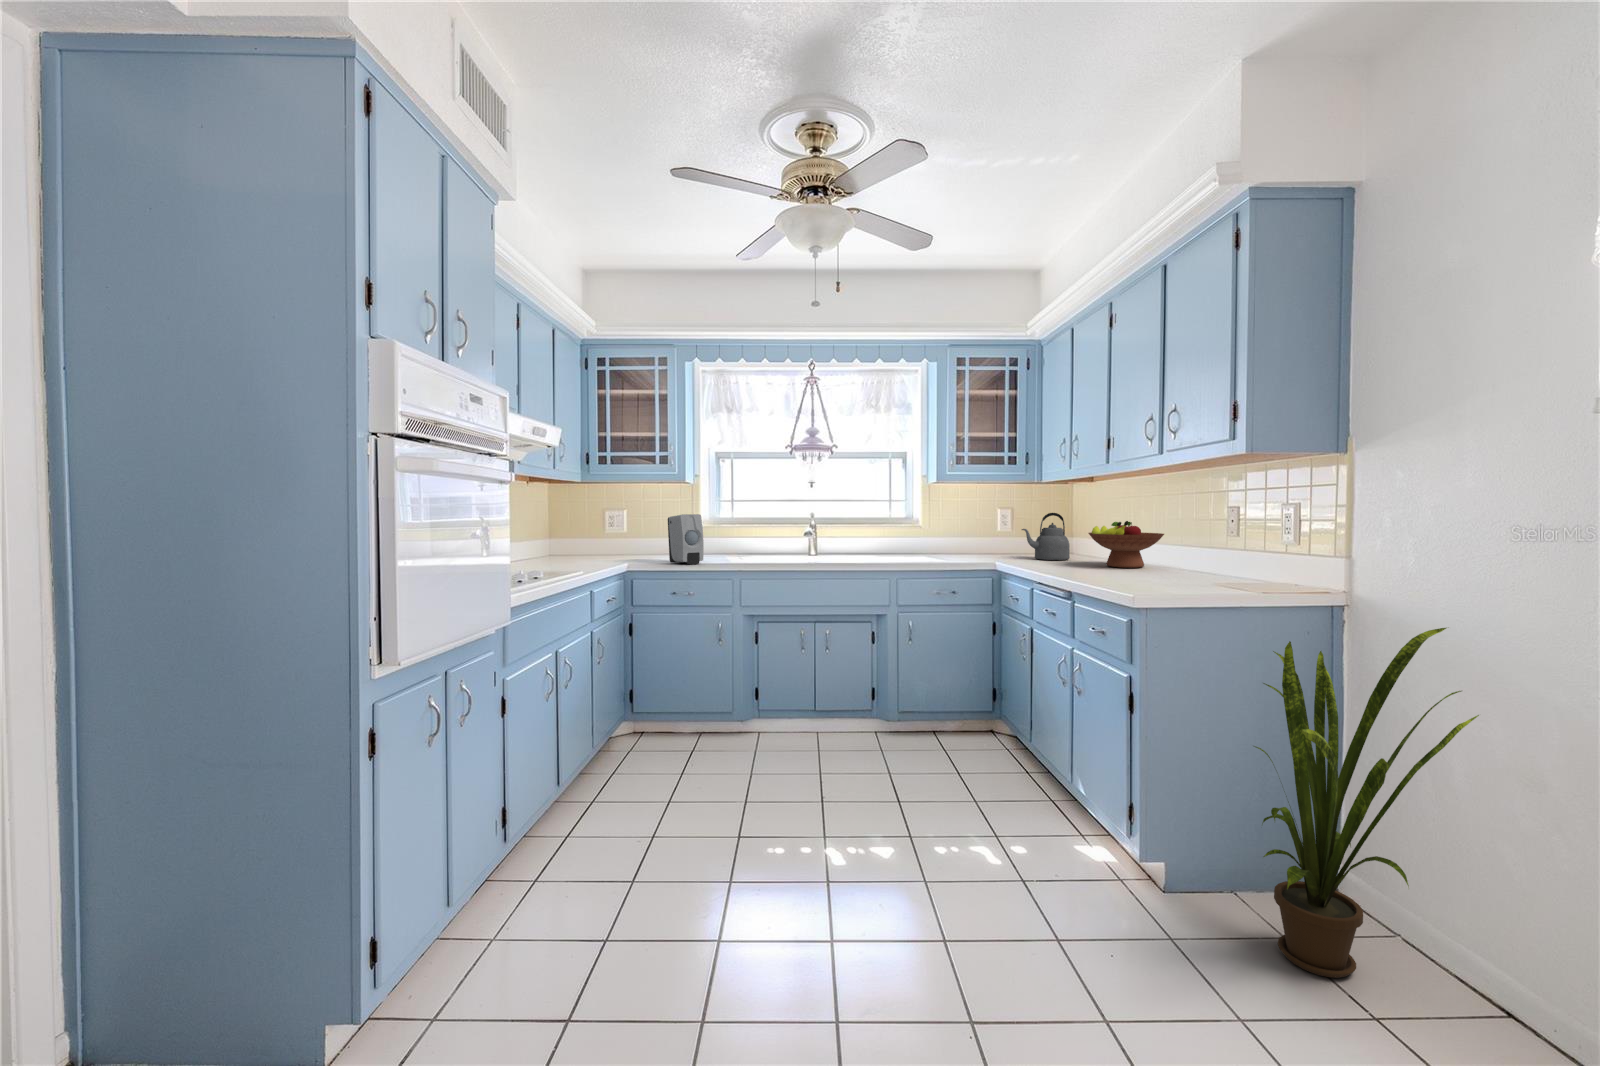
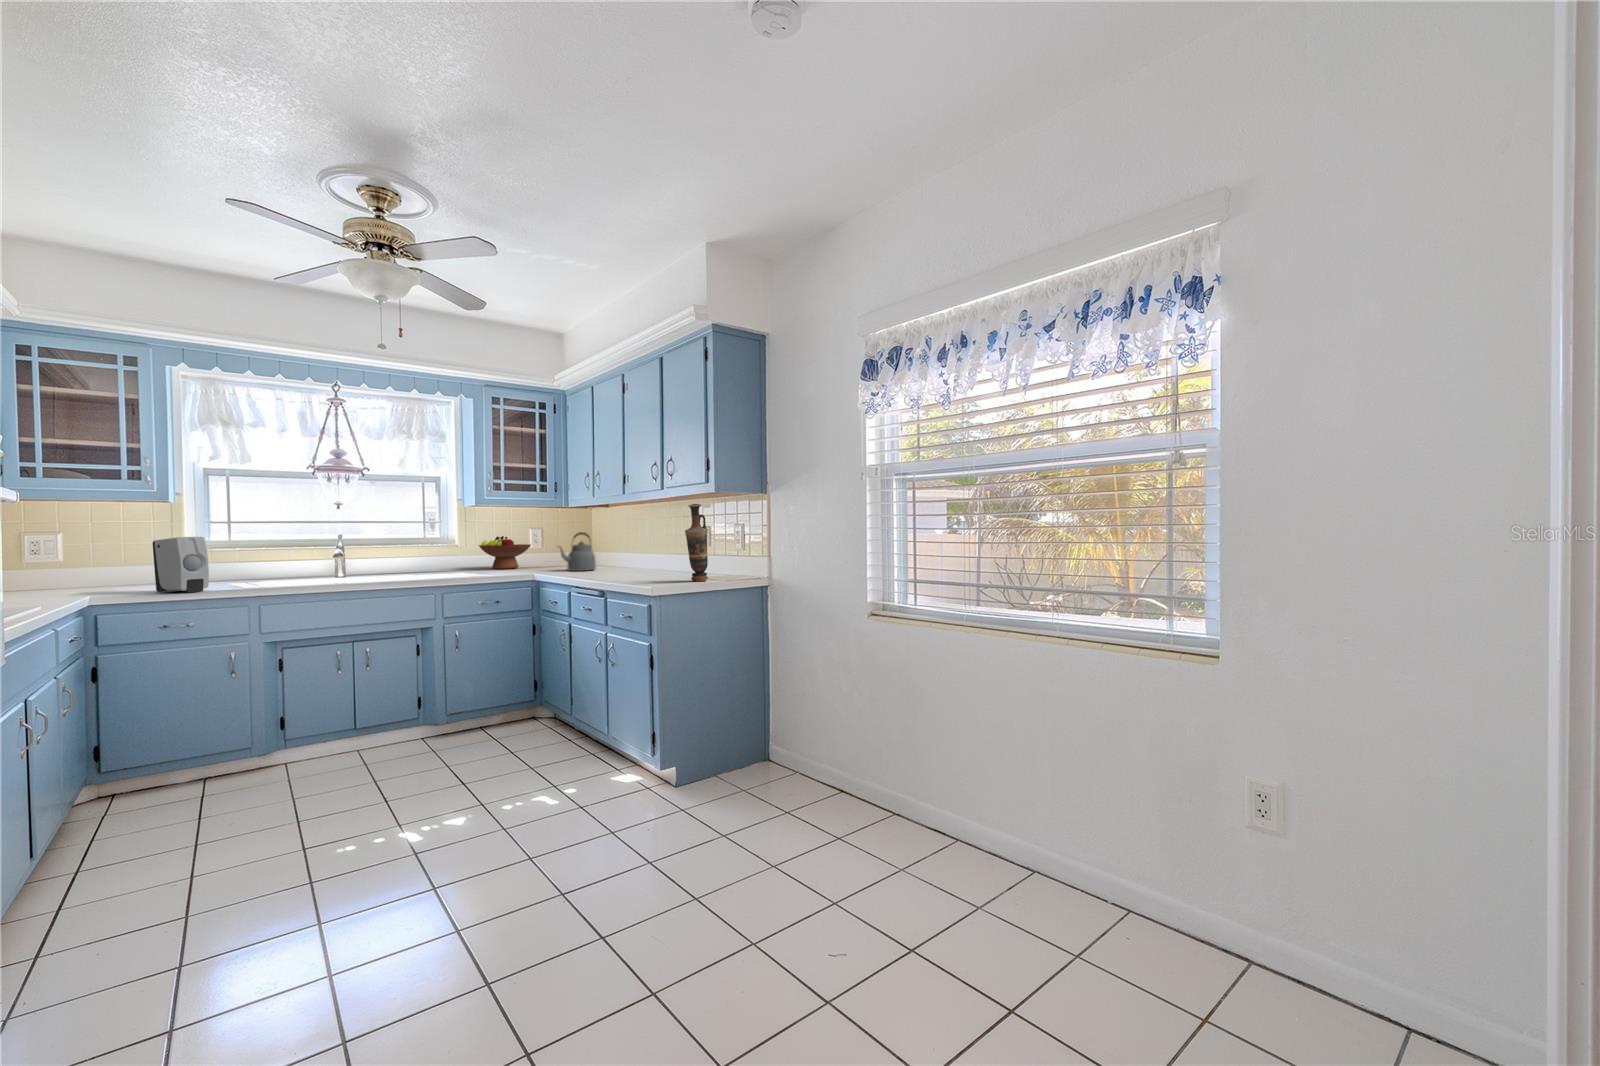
vase: none [1196,476,1234,589] -> present [685,504,708,581]
fruit bowl: present [1088,521,1164,568] -> present [479,536,531,569]
house plant: present [1254,628,1479,978] -> none [719,590,825,804]

